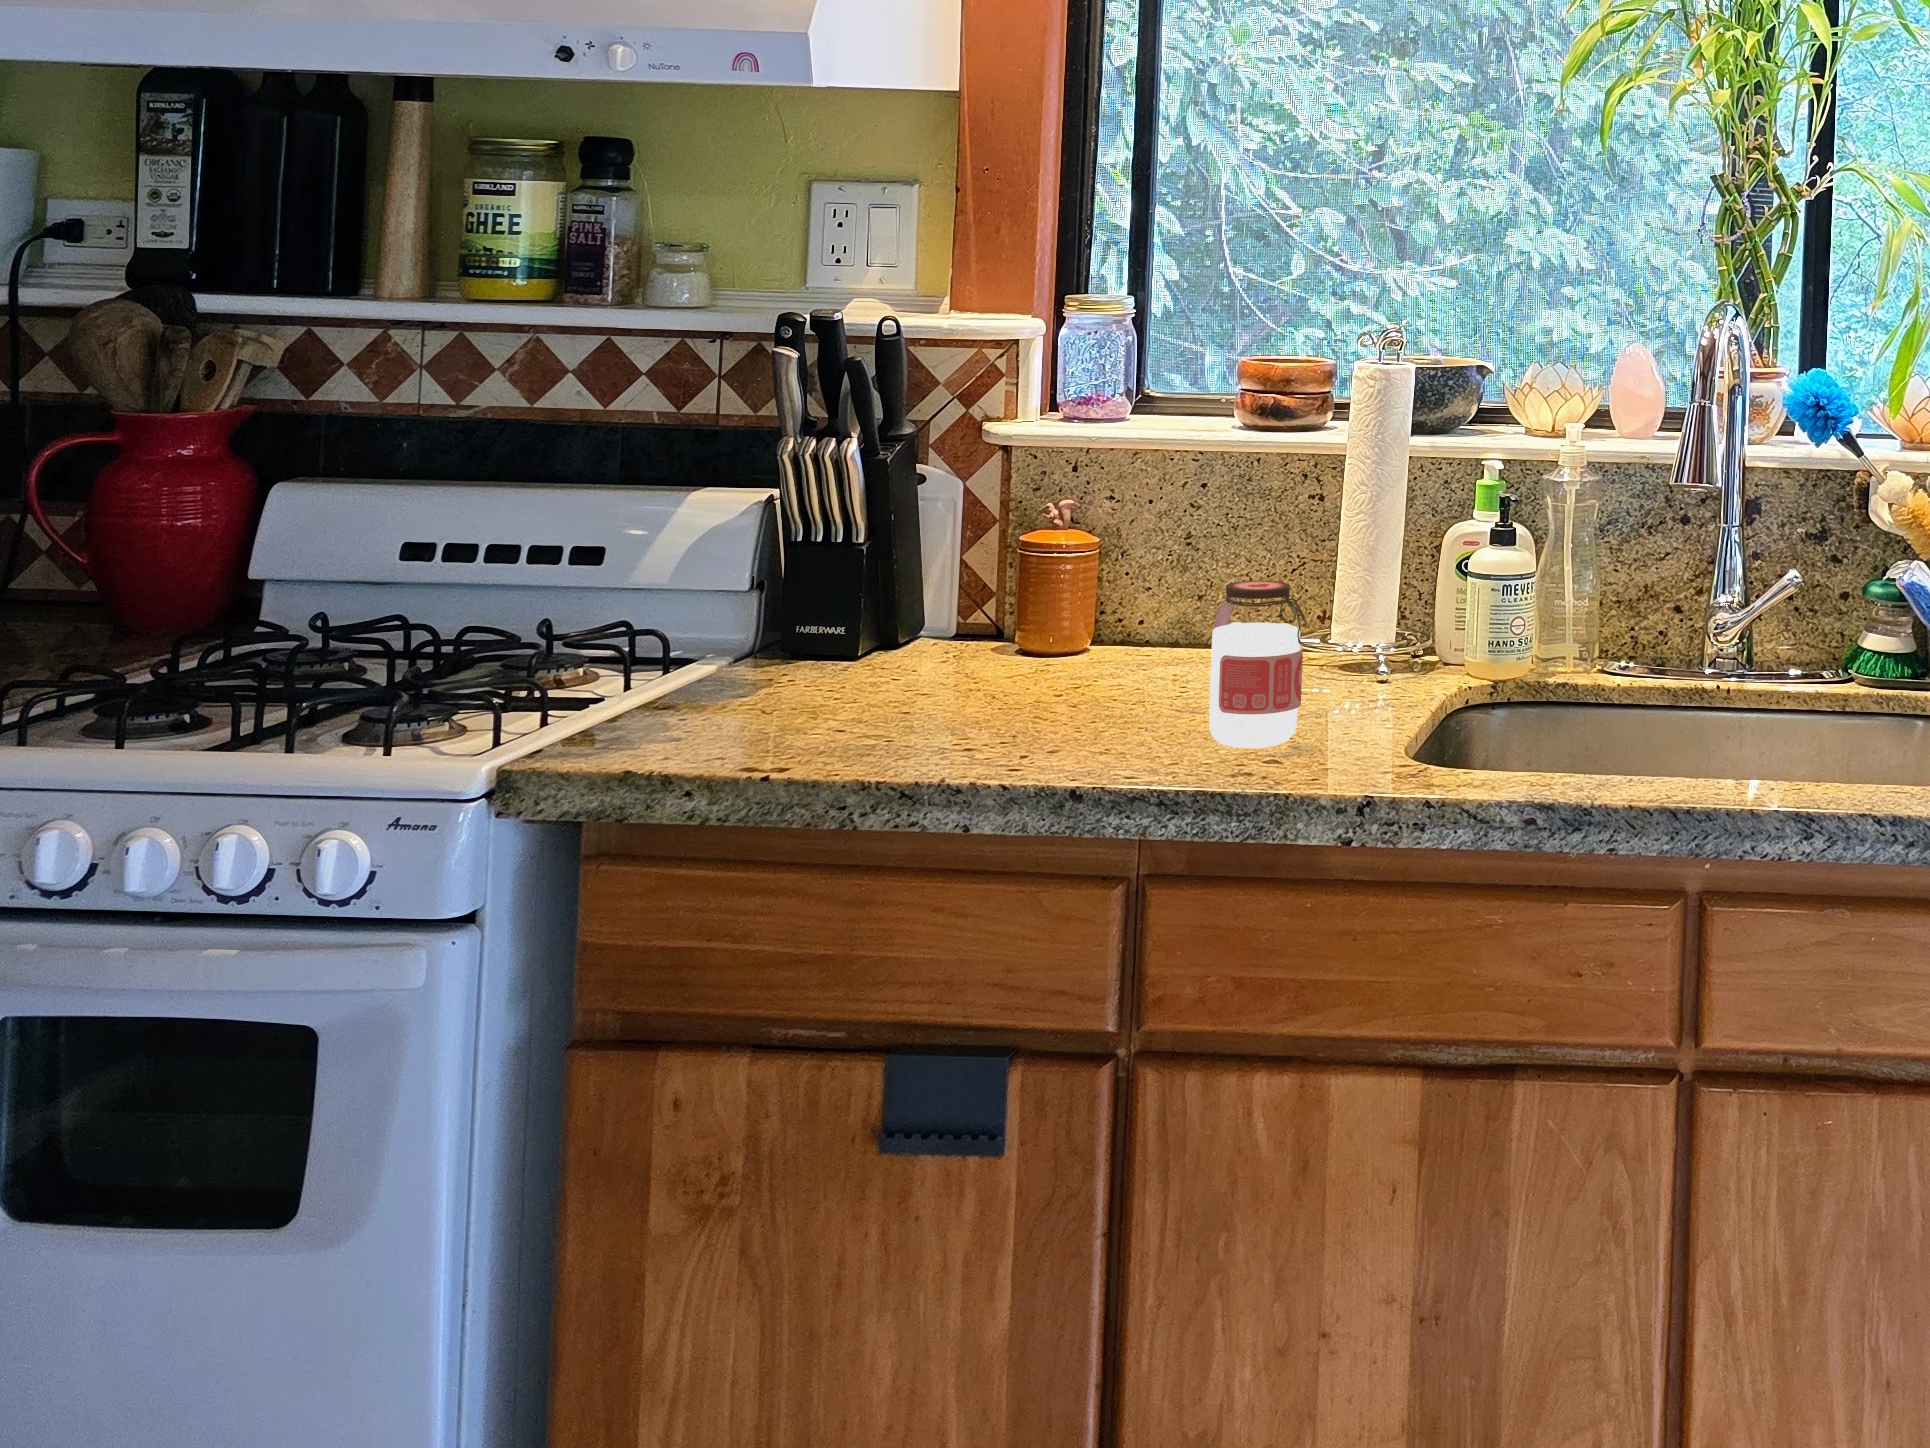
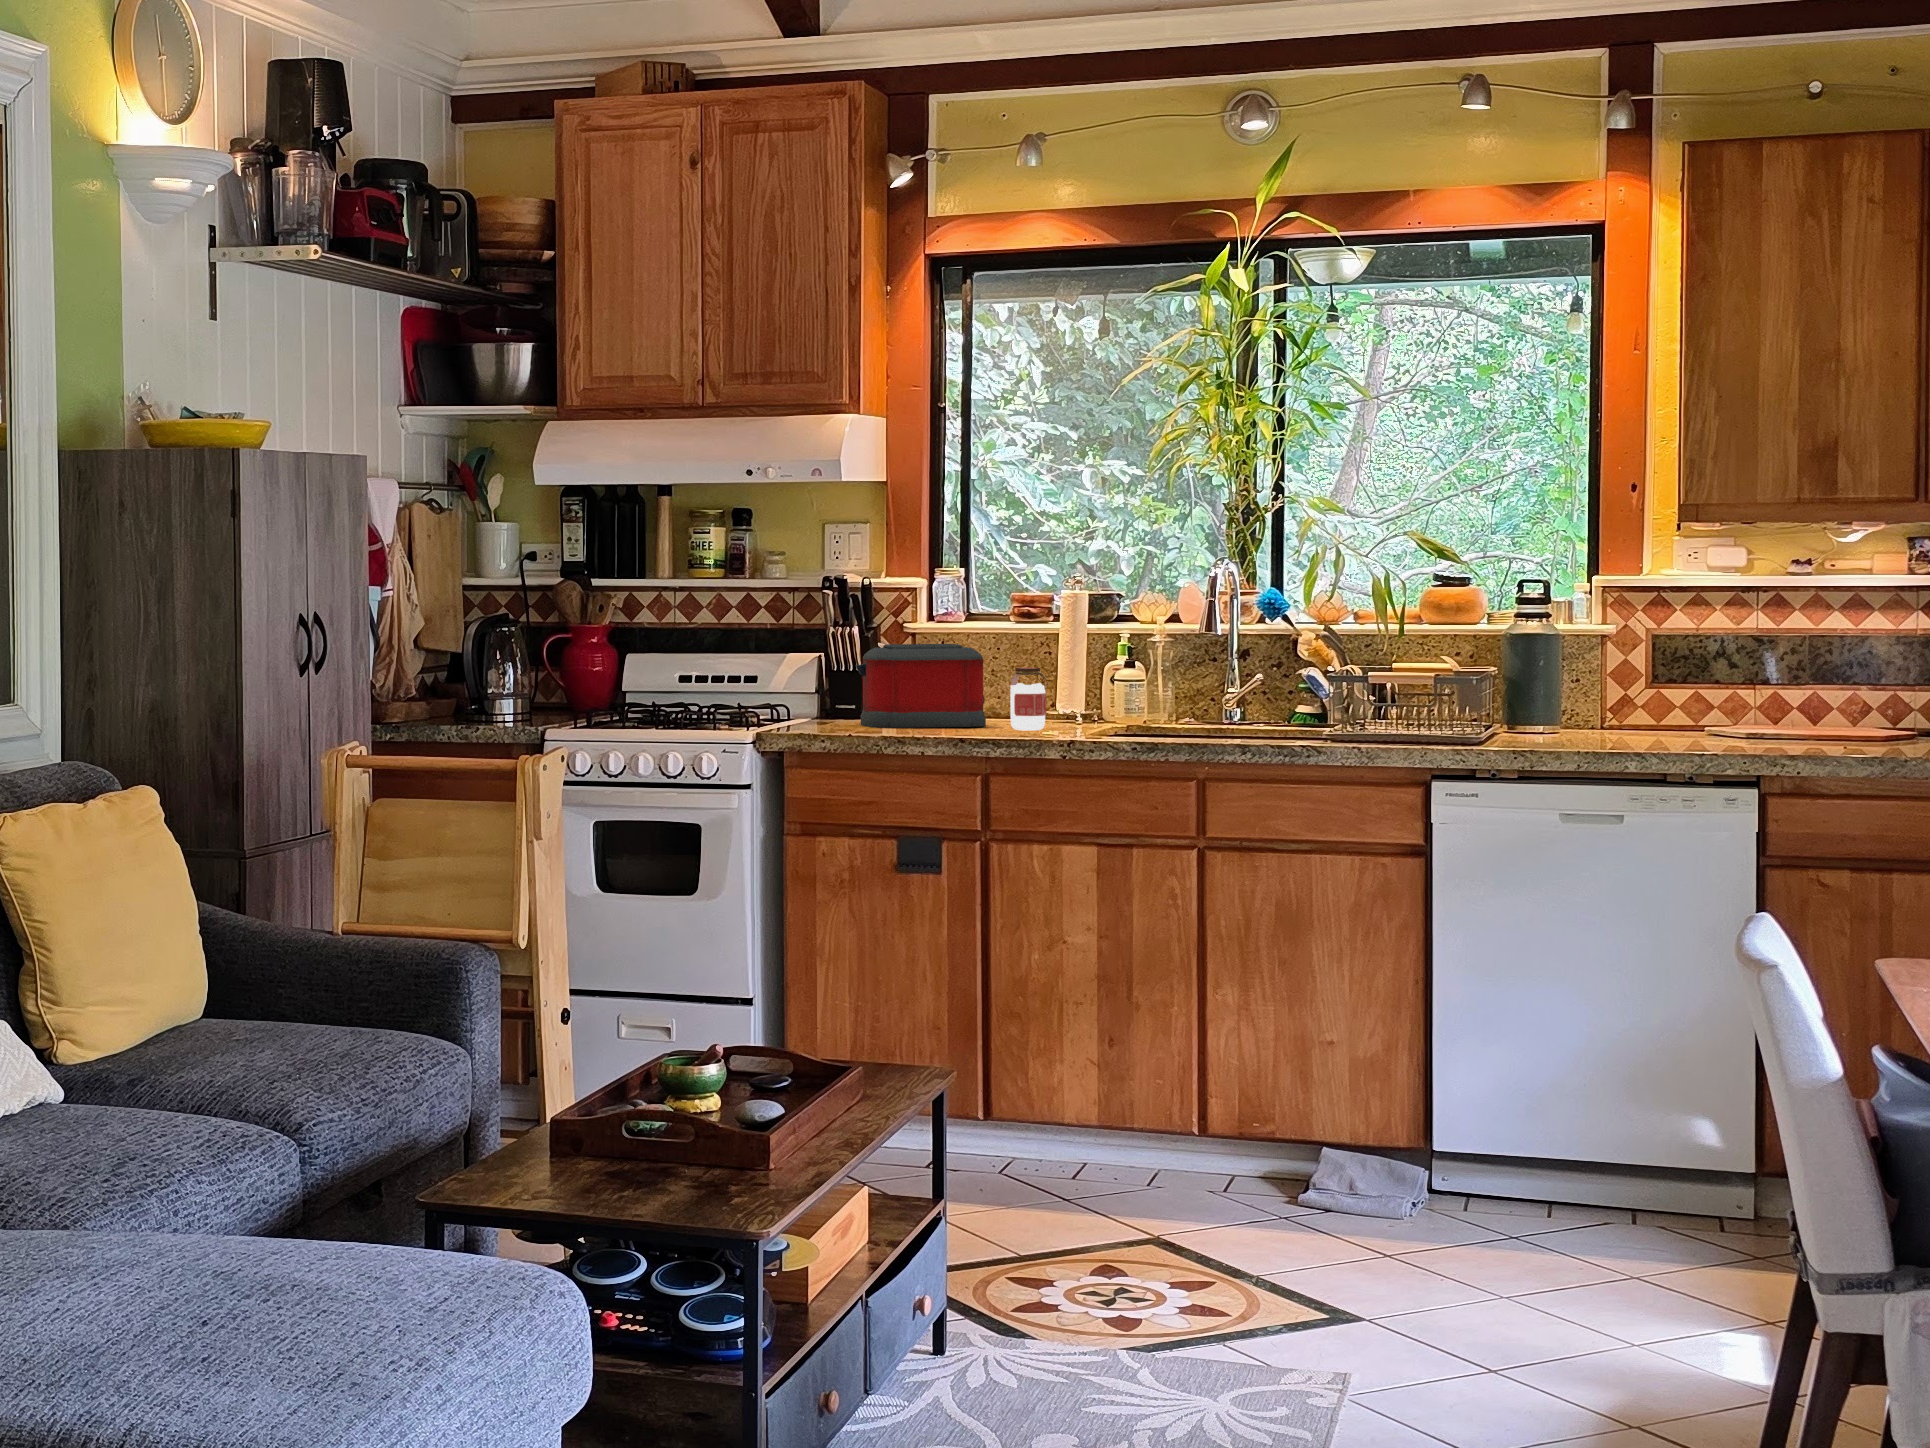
toaster: none [815,500,1152,736] -> present [856,644,986,728]

